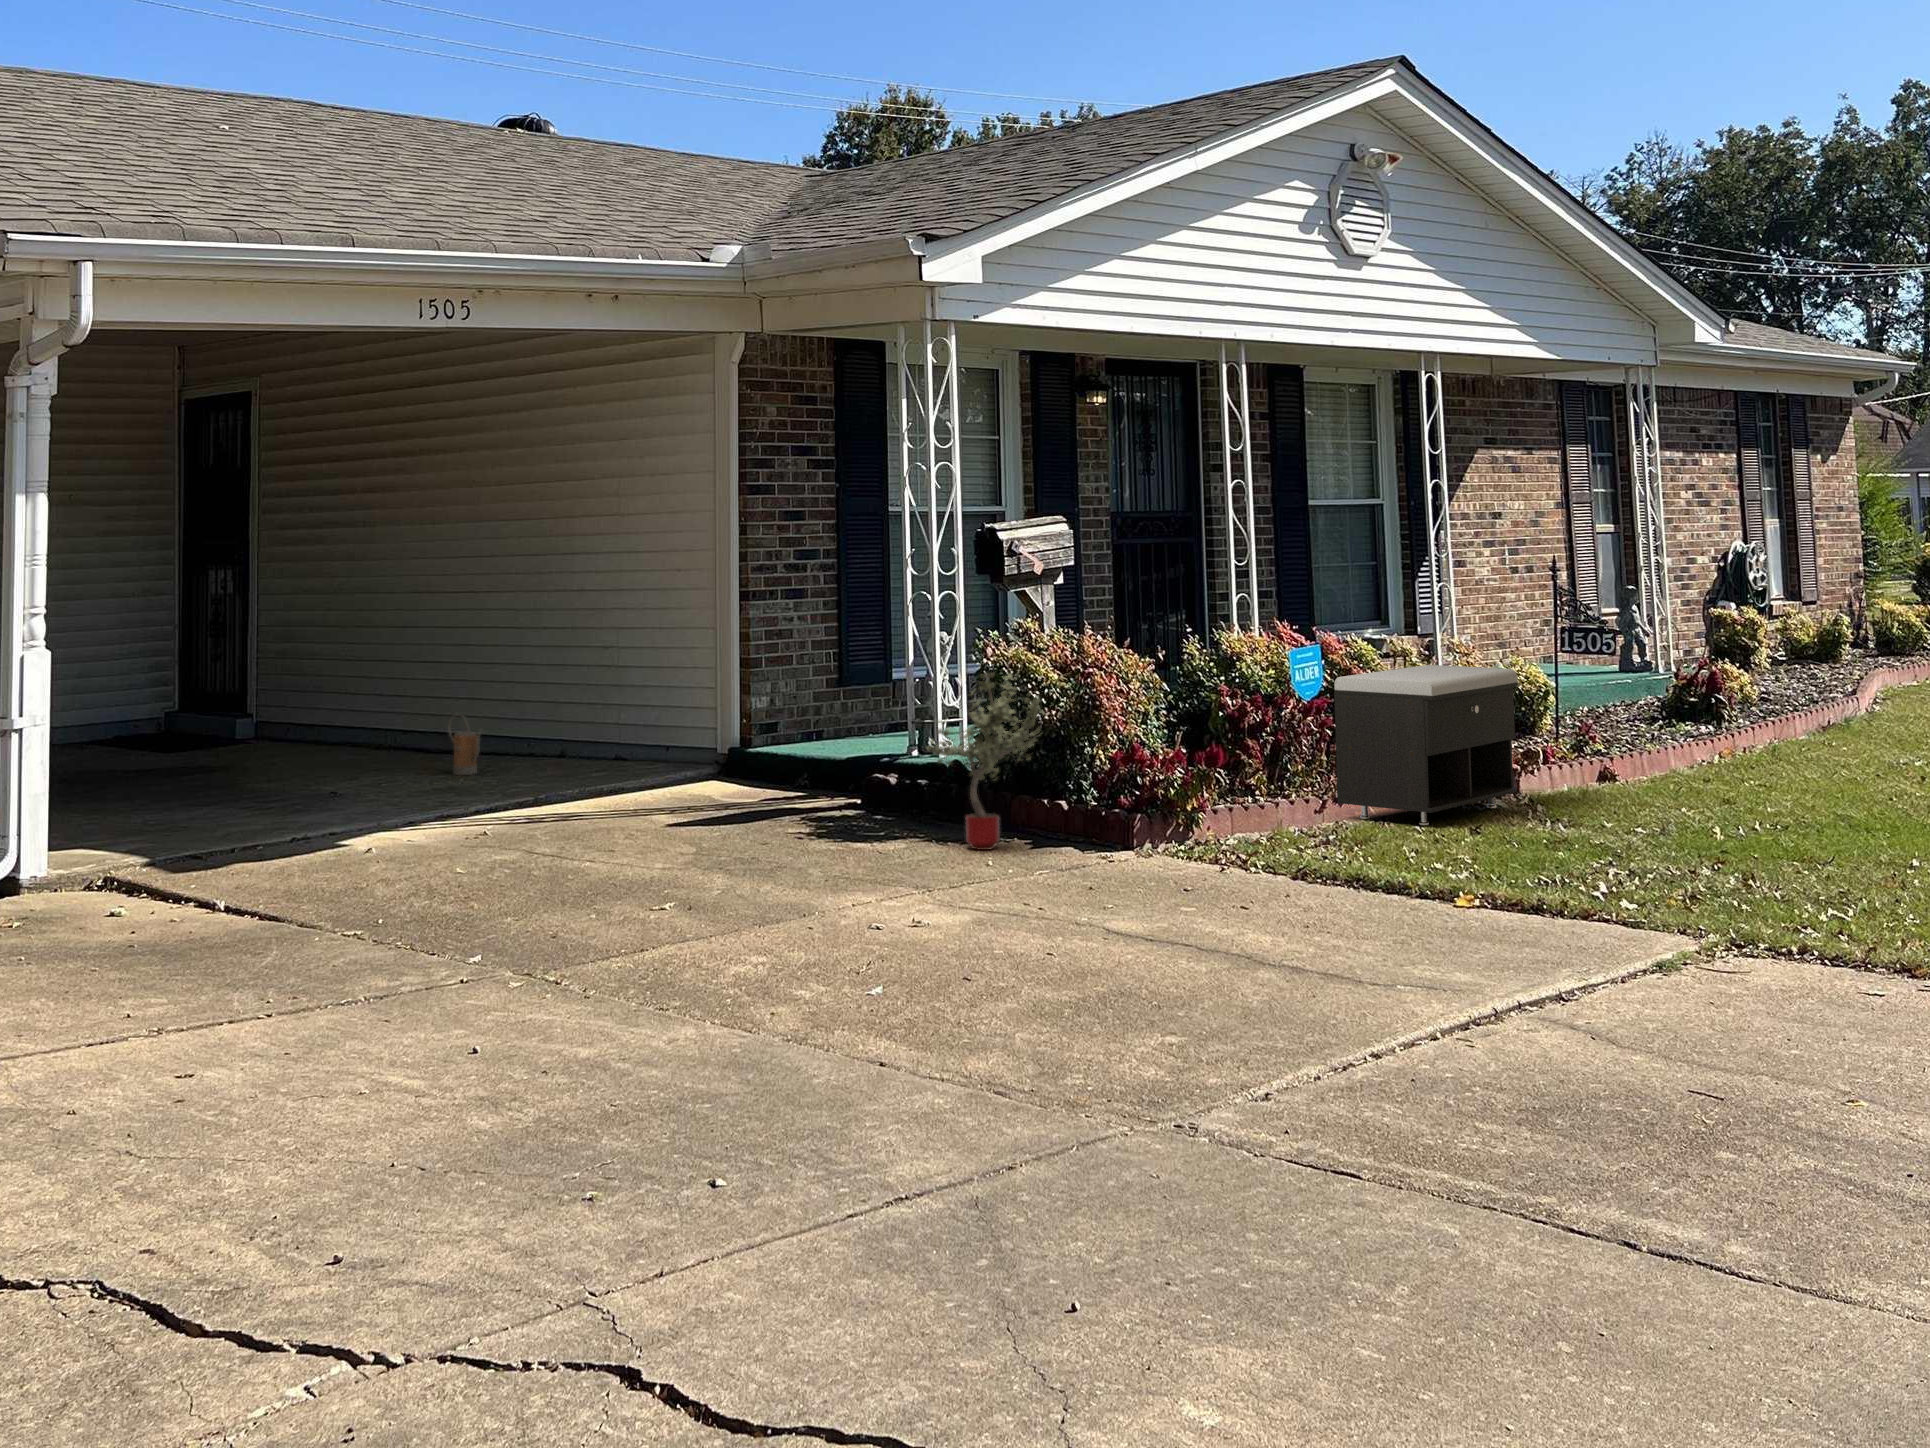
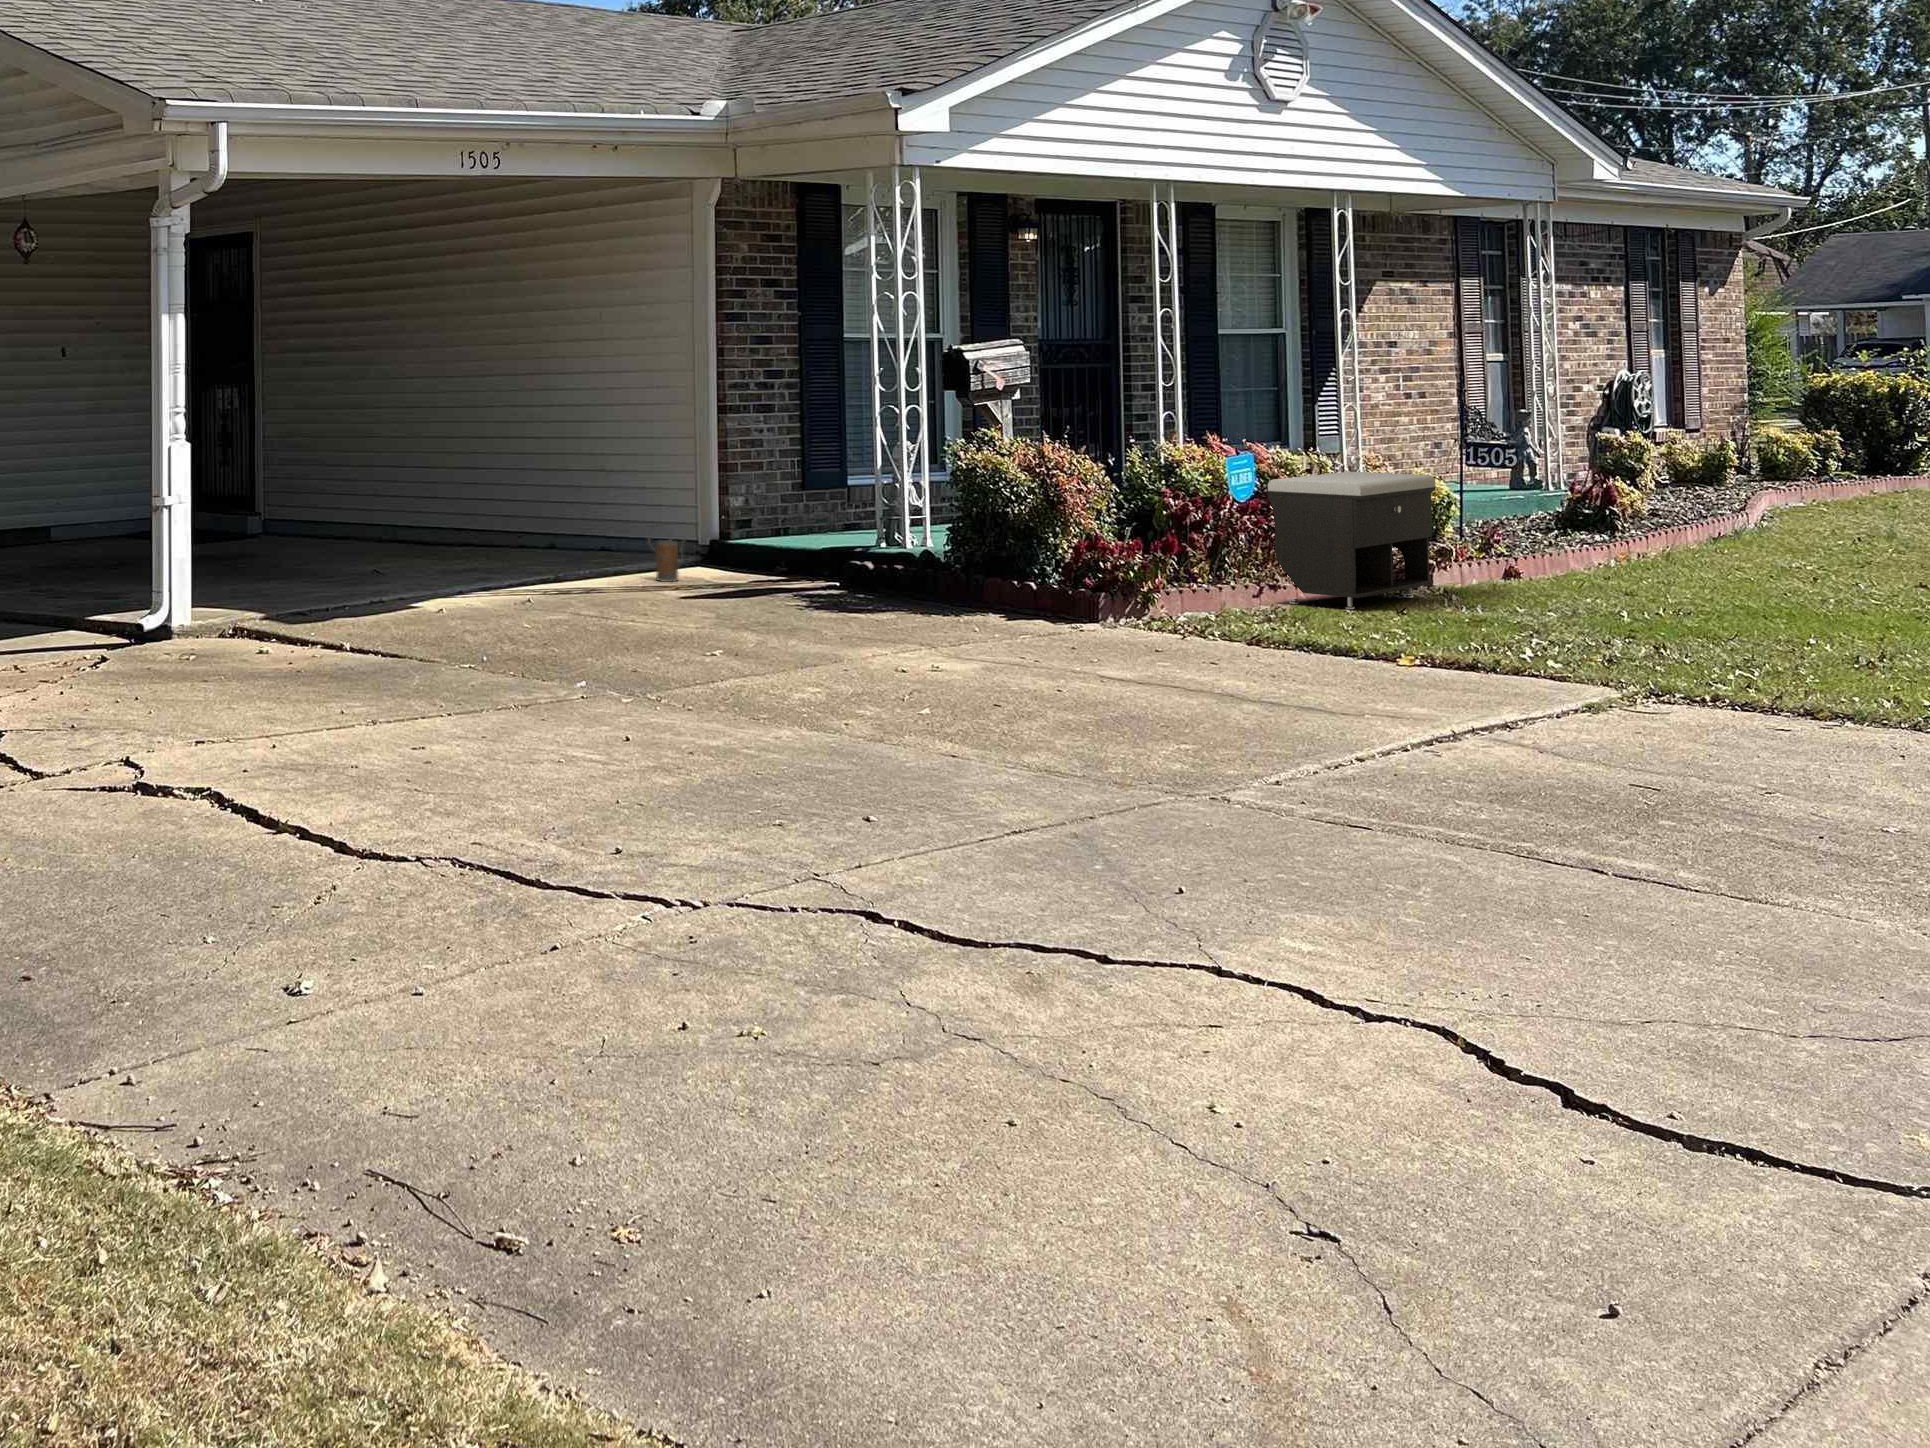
potted tree: present [927,673,1043,850] -> none [906,469,1016,621]
watering can: present [448,714,482,775] -> present [649,525,684,582]

